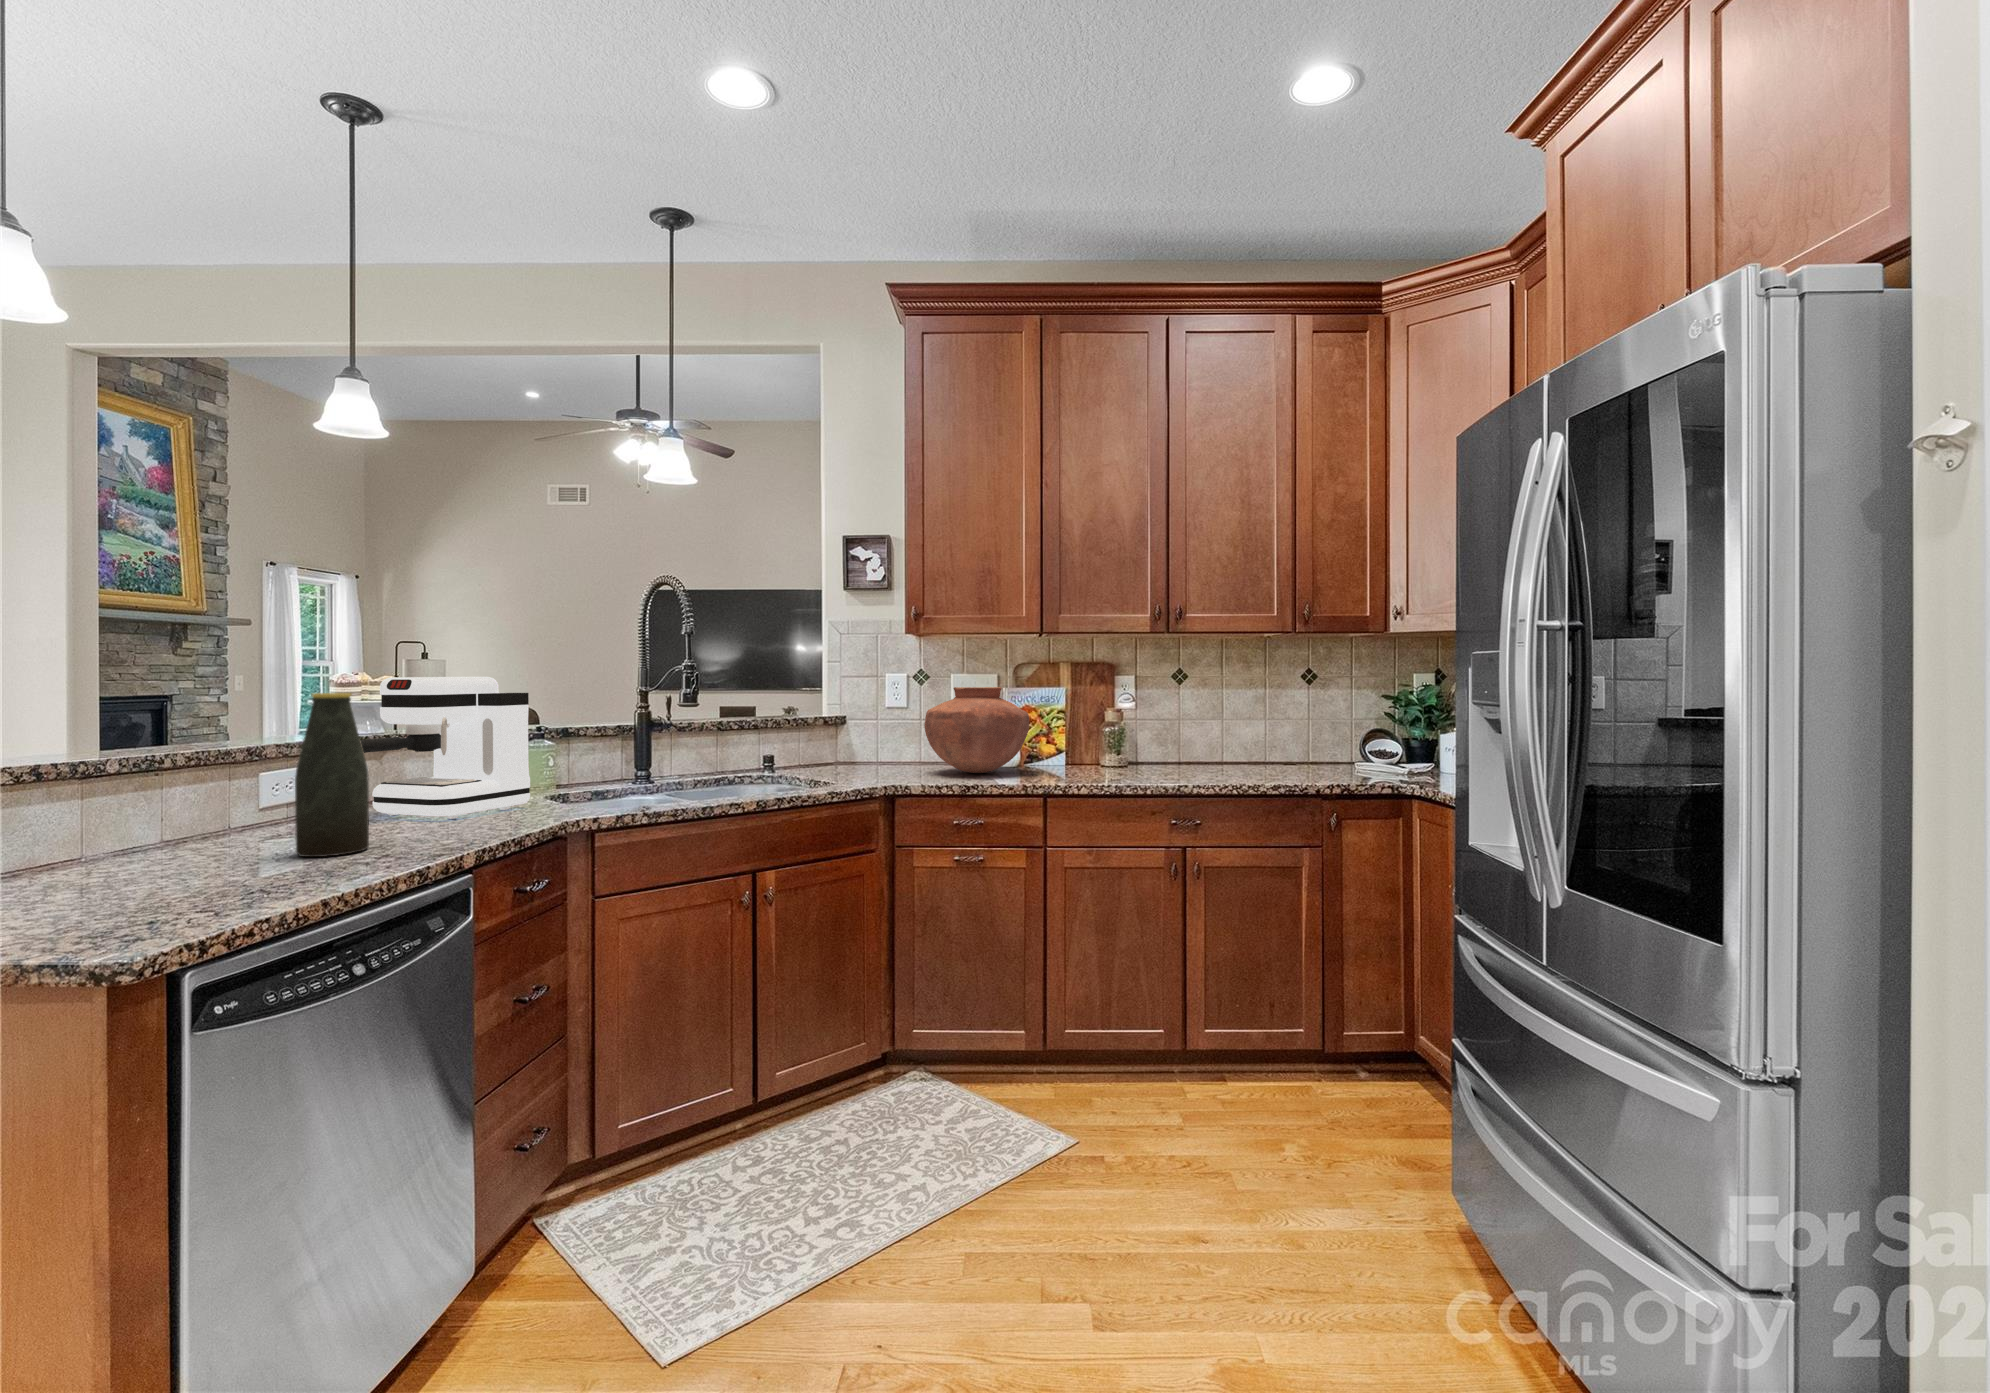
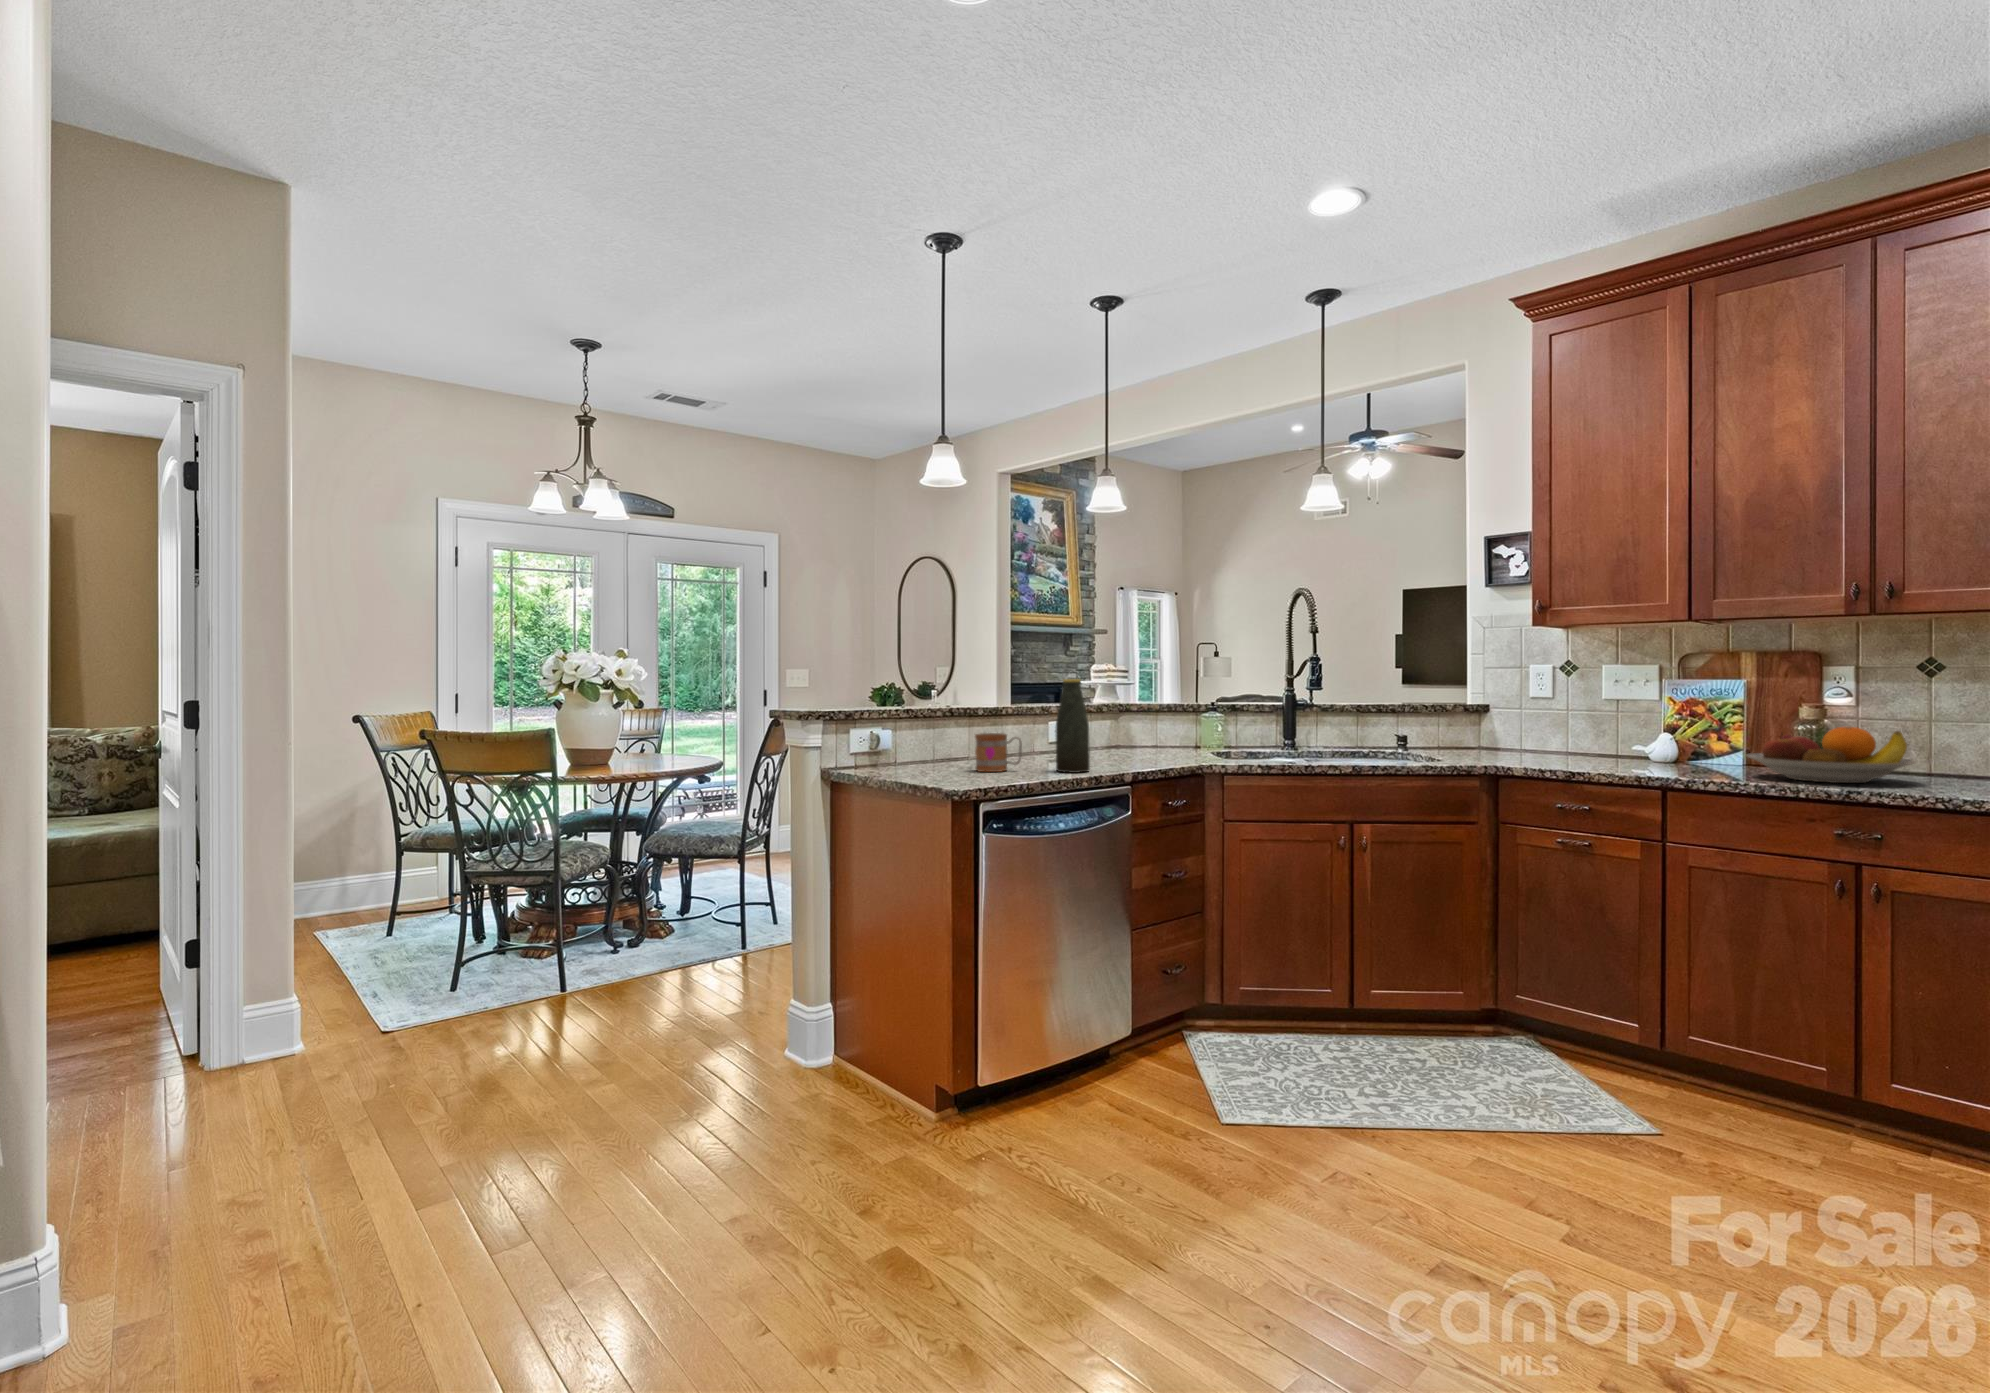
coffee maker: present [360,677,530,819] -> none [1092,670,1194,762]
vase: present [924,687,1029,773] -> none [1546,678,1673,765]
fruit bowl: none [1087,728,1196,777] -> present [1746,727,1915,783]
mug: none [92,797,217,878] -> present [975,733,1022,772]

